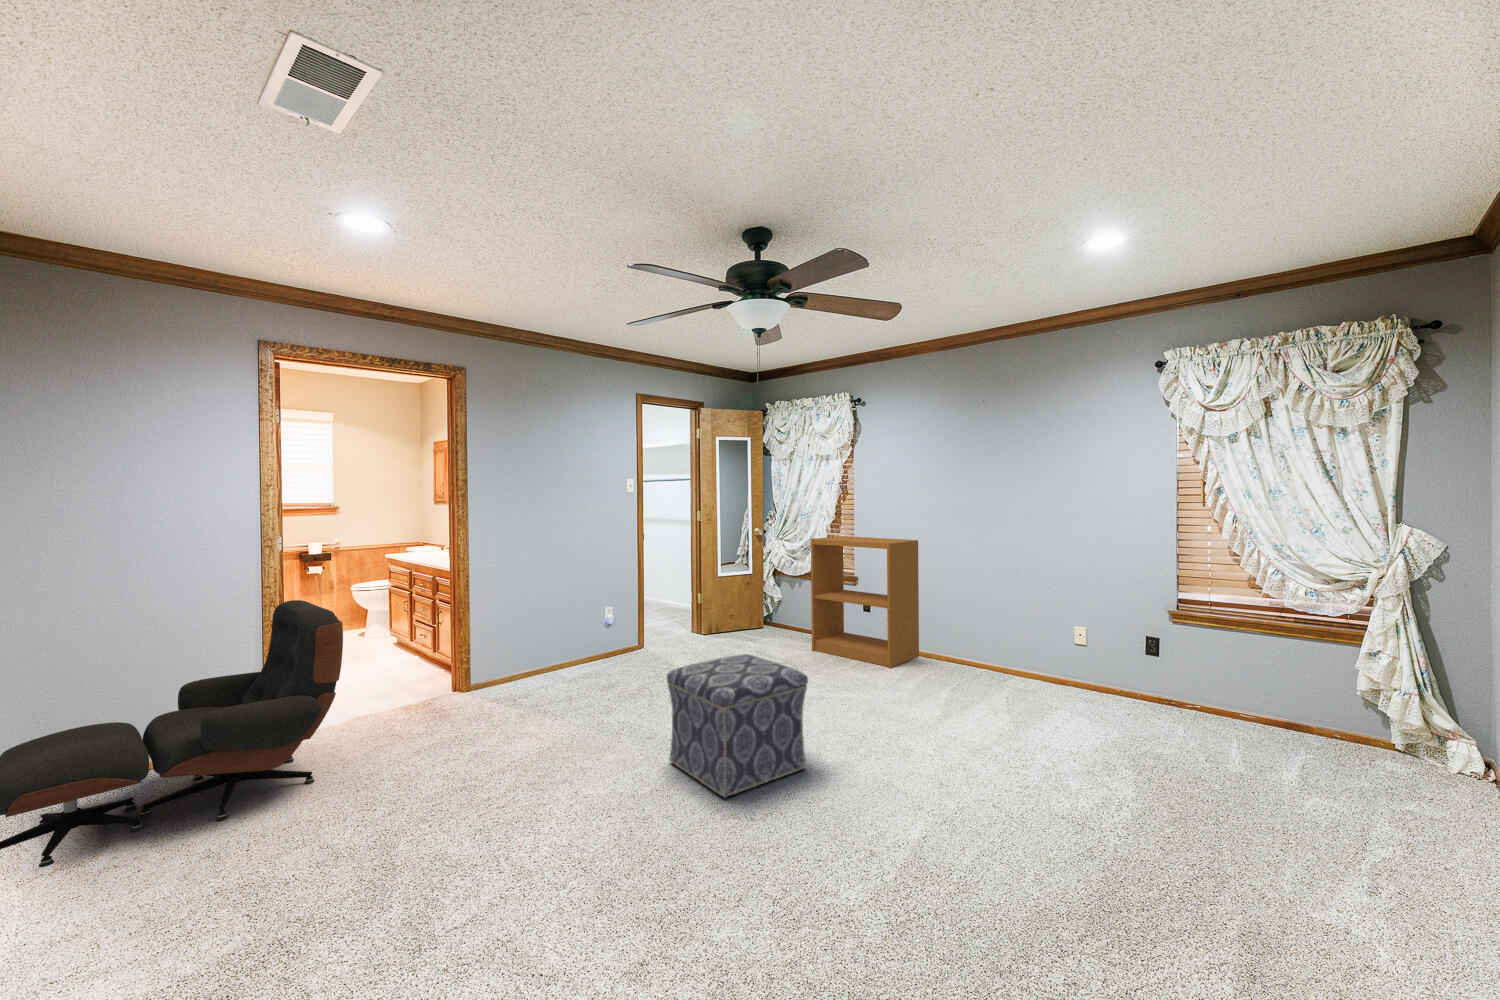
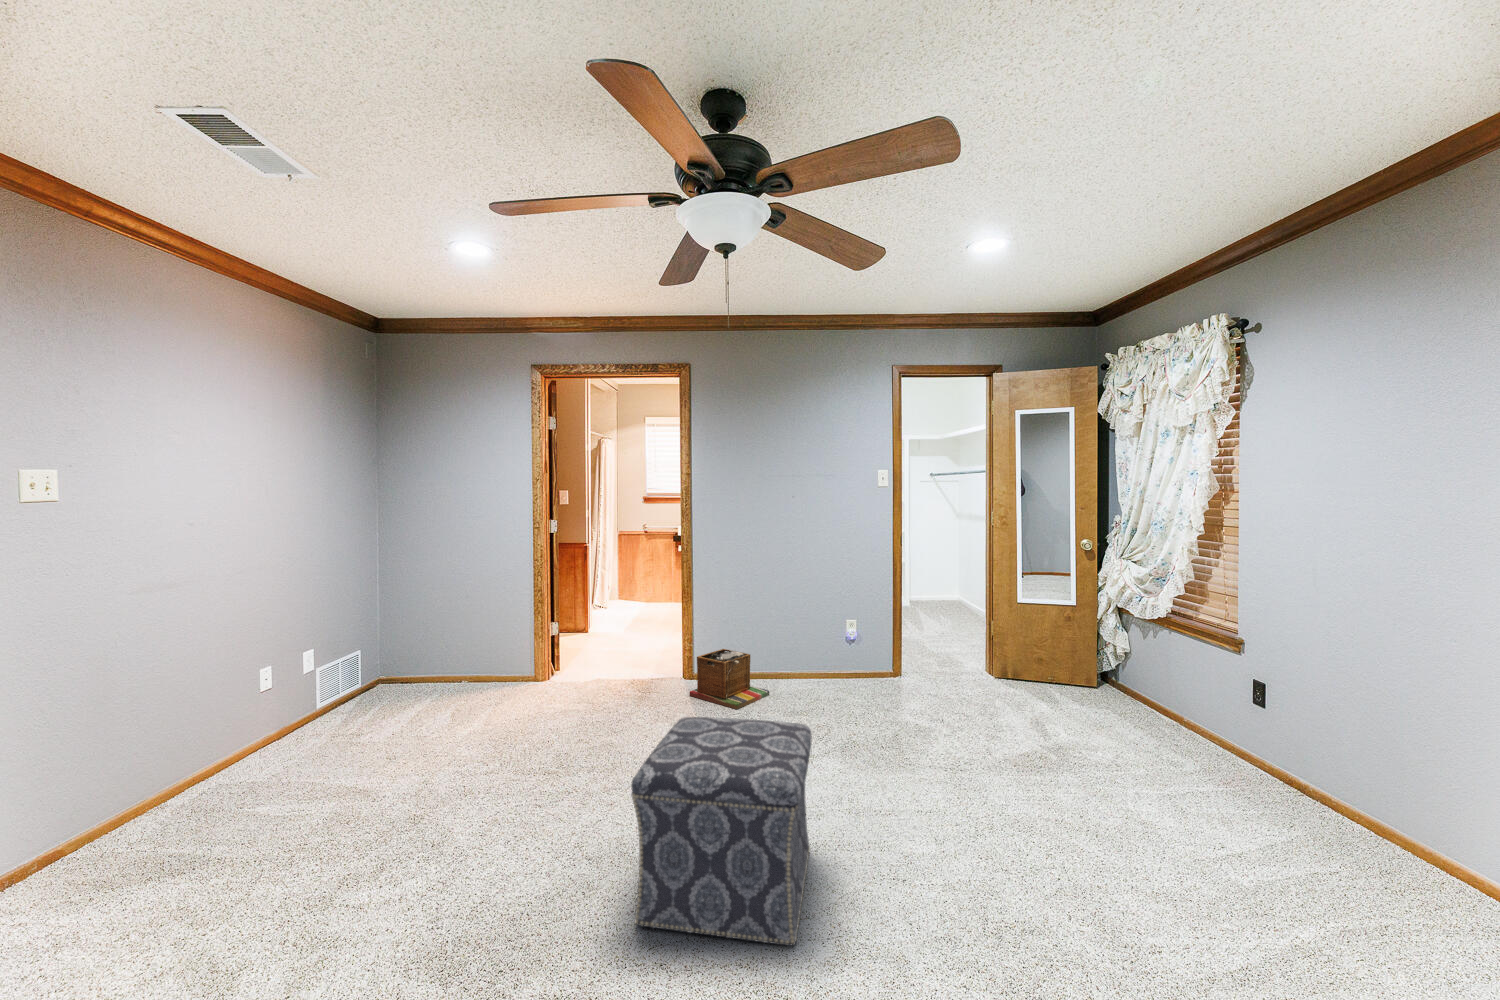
bookshelf: present [811,536,919,668] -> none [1126,563,1358,831]
lounge chair: present [0,600,343,867] -> none [308,575,533,736]
laundry basket: none [496,648,567,700] -> present [690,649,769,709]

